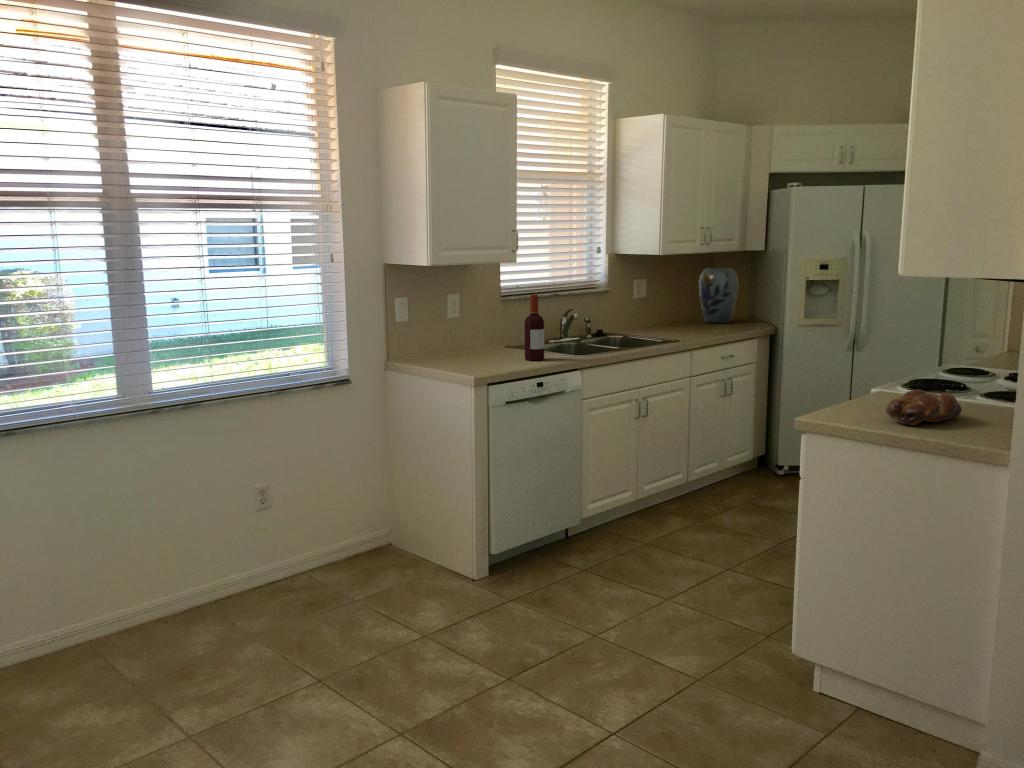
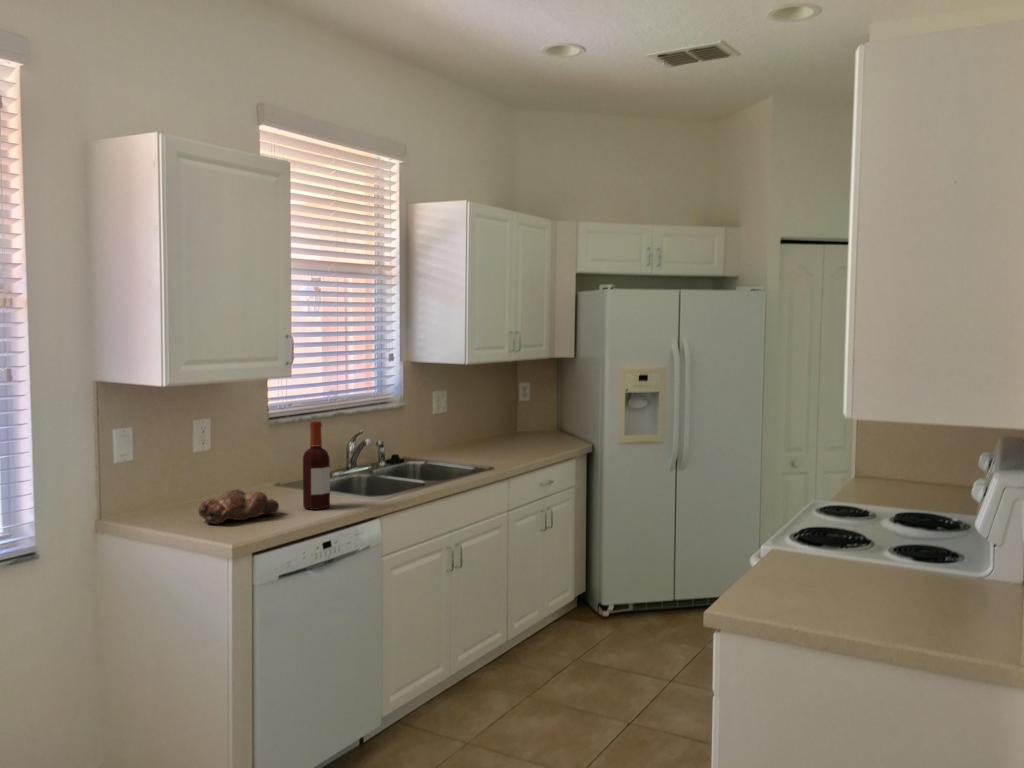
vase: present [699,268,738,323] -> none [503,377,547,440]
bread loaf: present [886,389,962,425] -> present [198,489,279,524]

